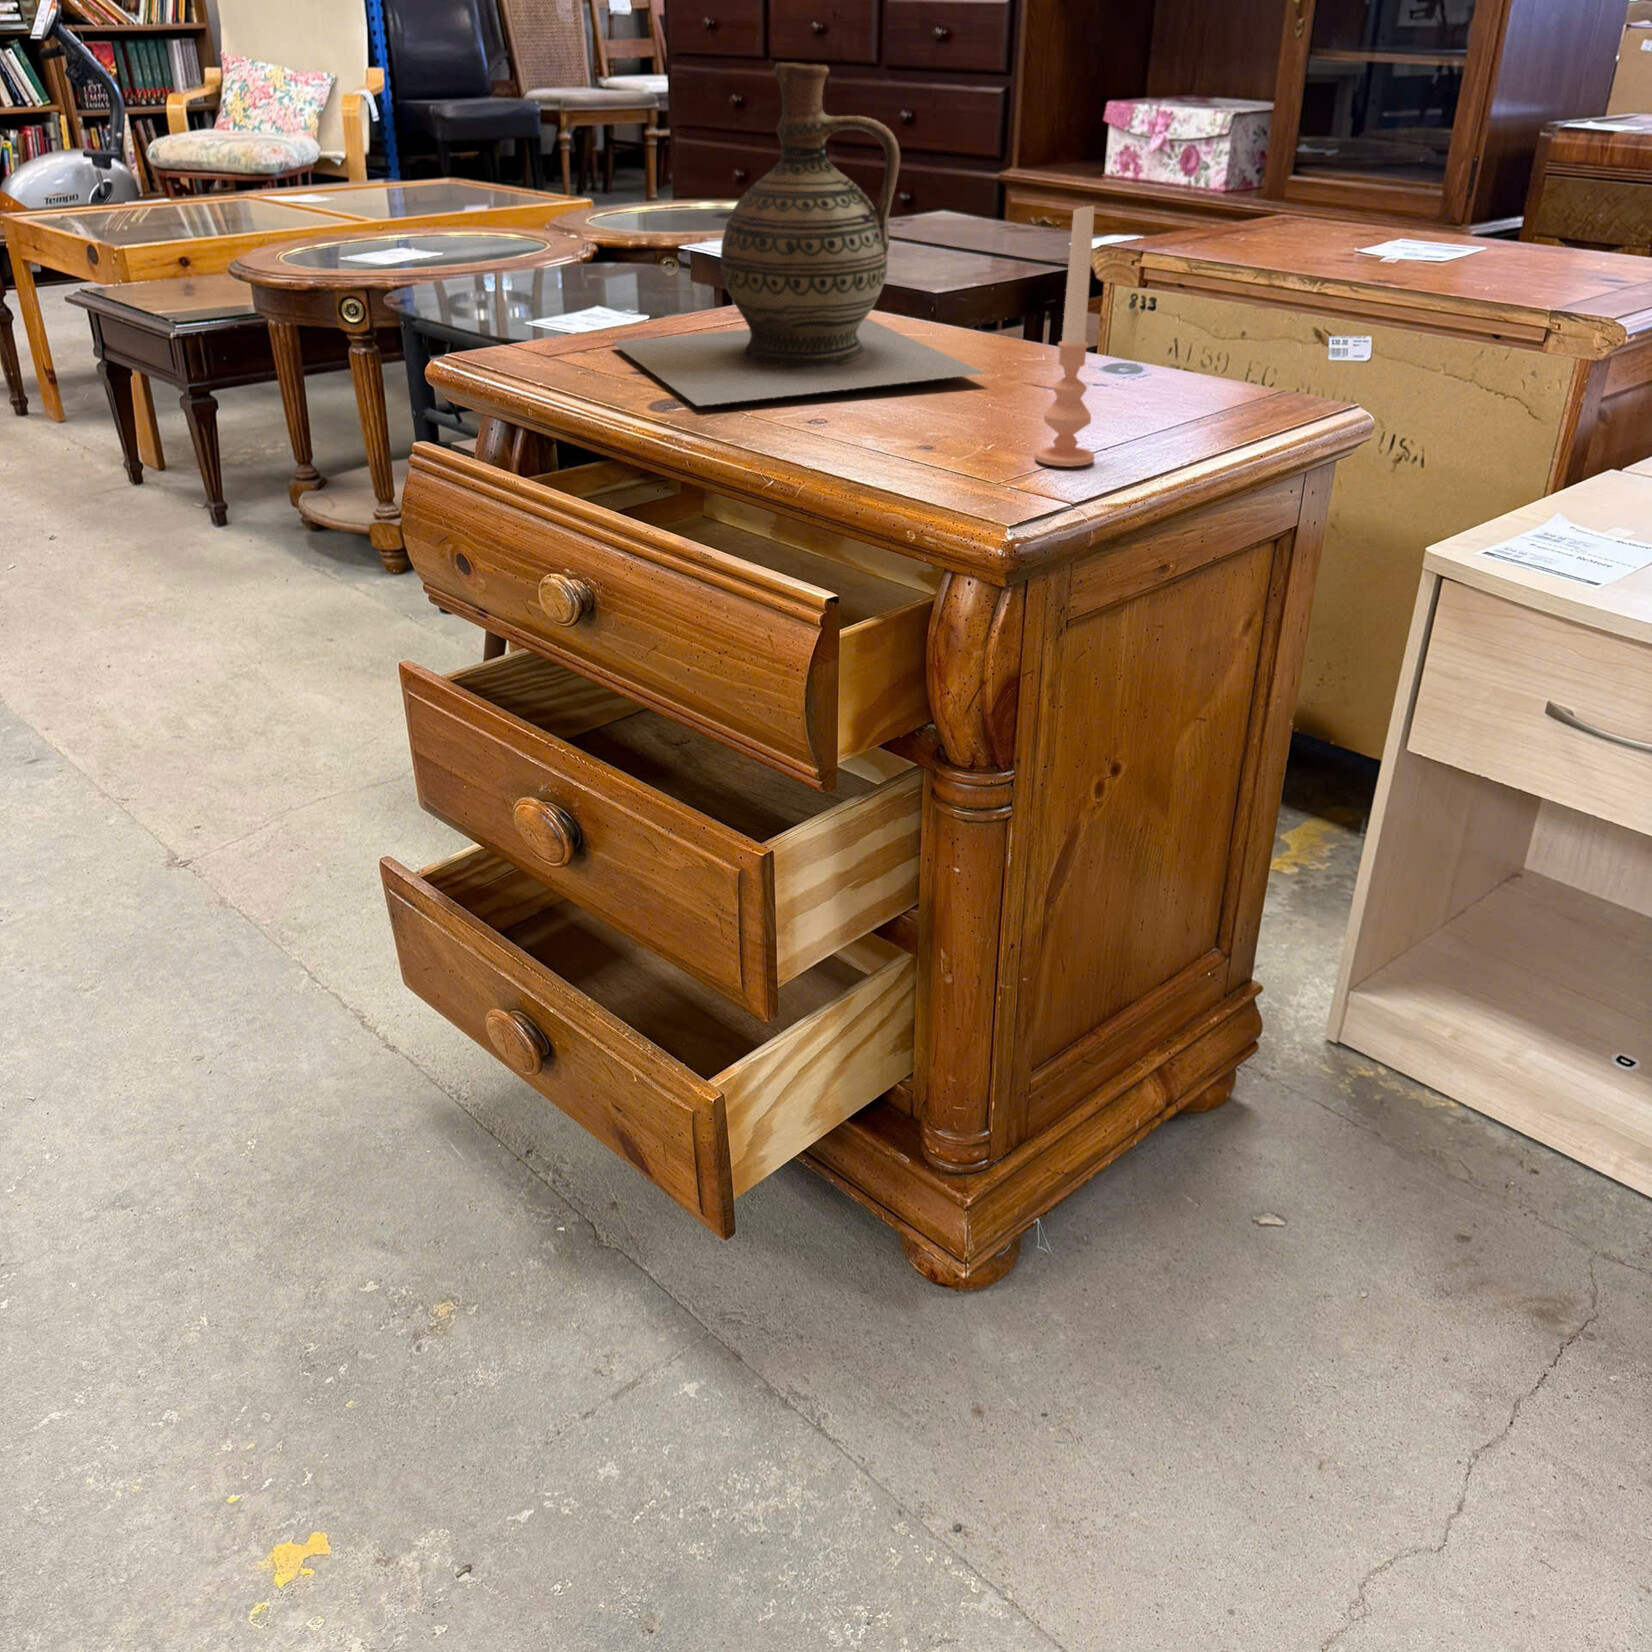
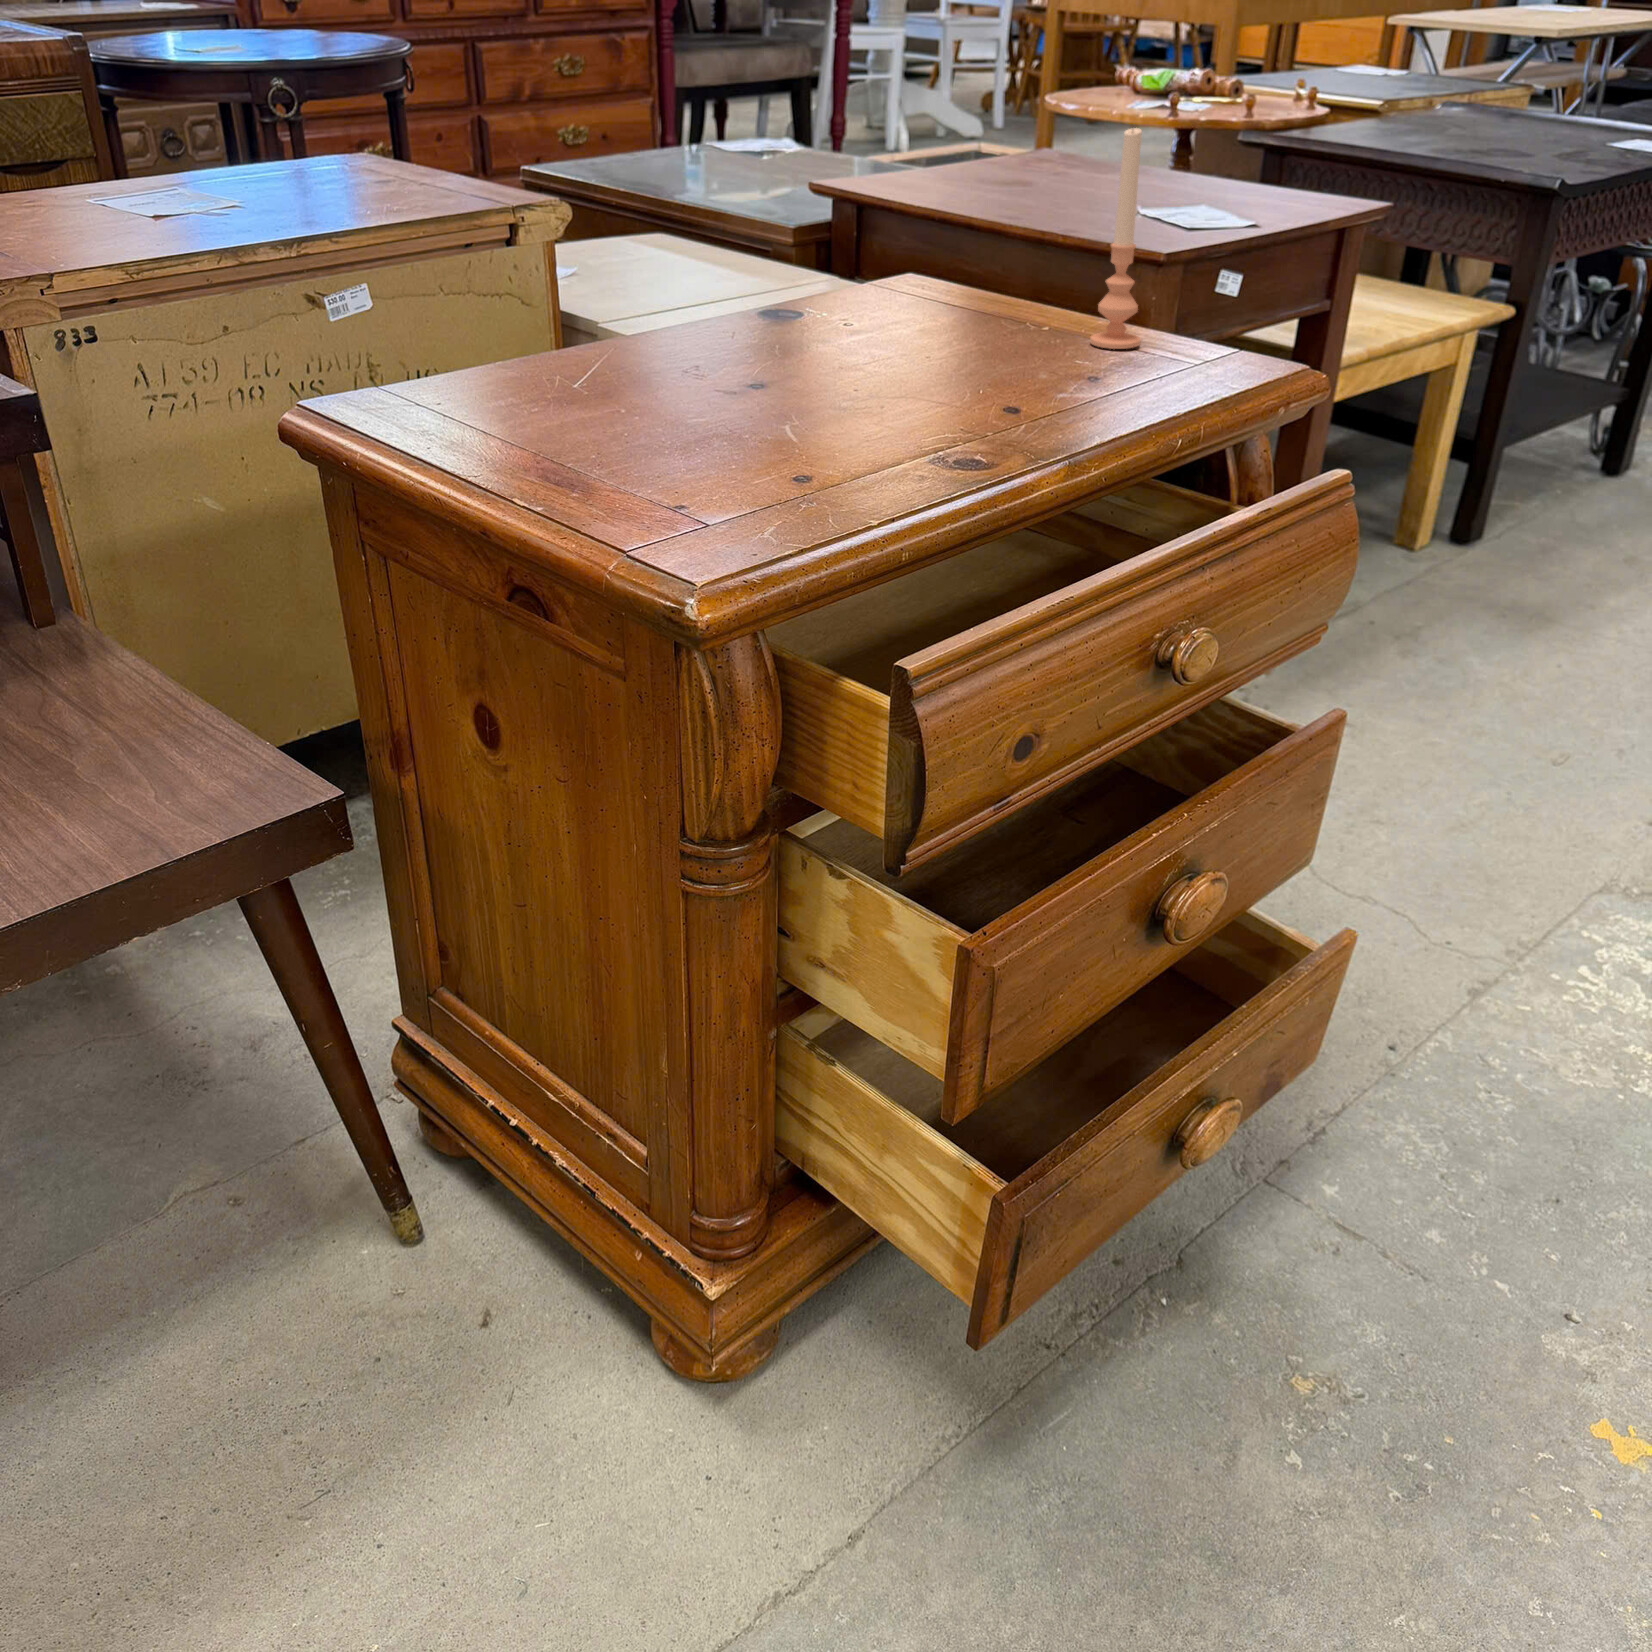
ceramic jug: present [612,63,986,406] -> none [585,41,1026,450]

